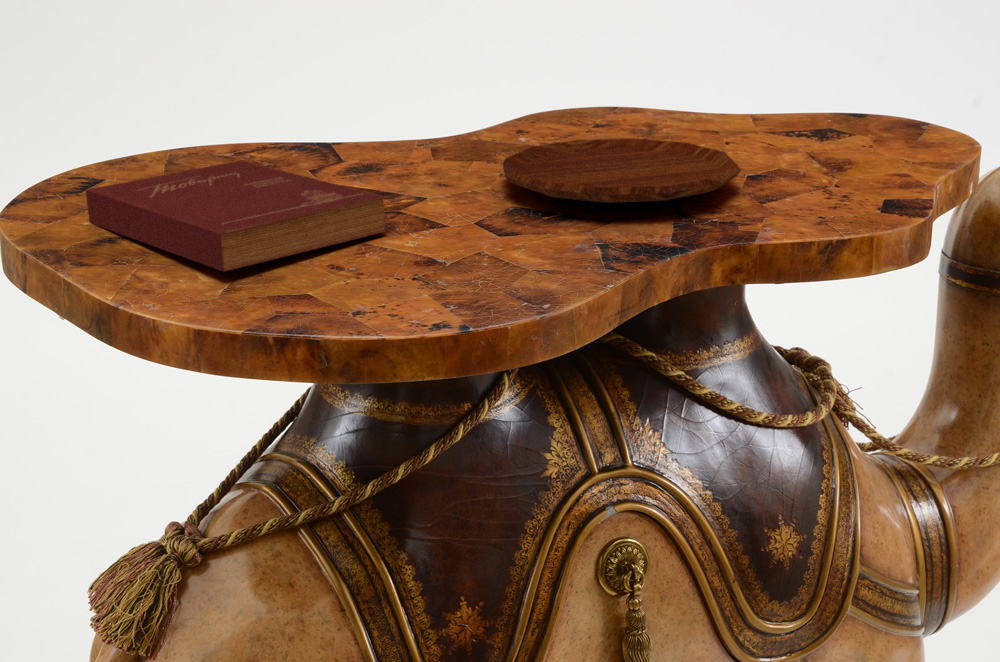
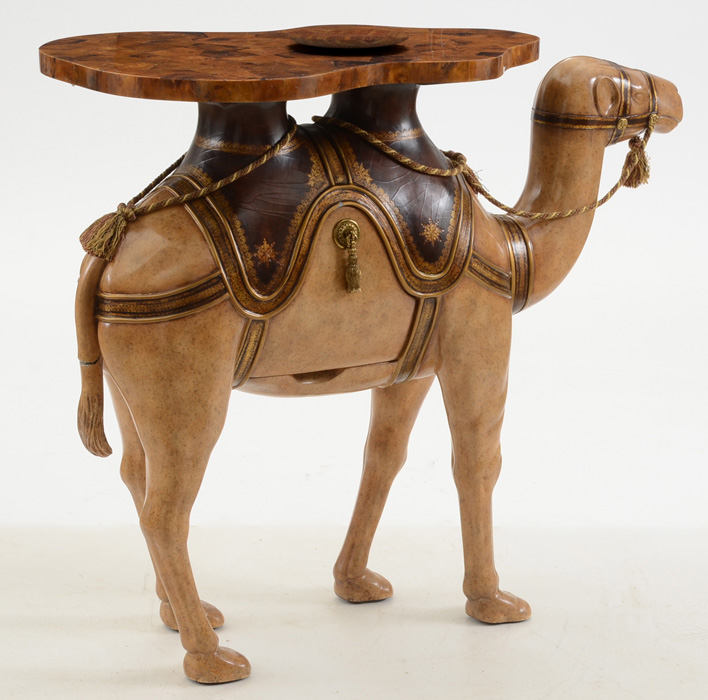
book: present [86,160,386,272] -> none [75,31,229,60]

